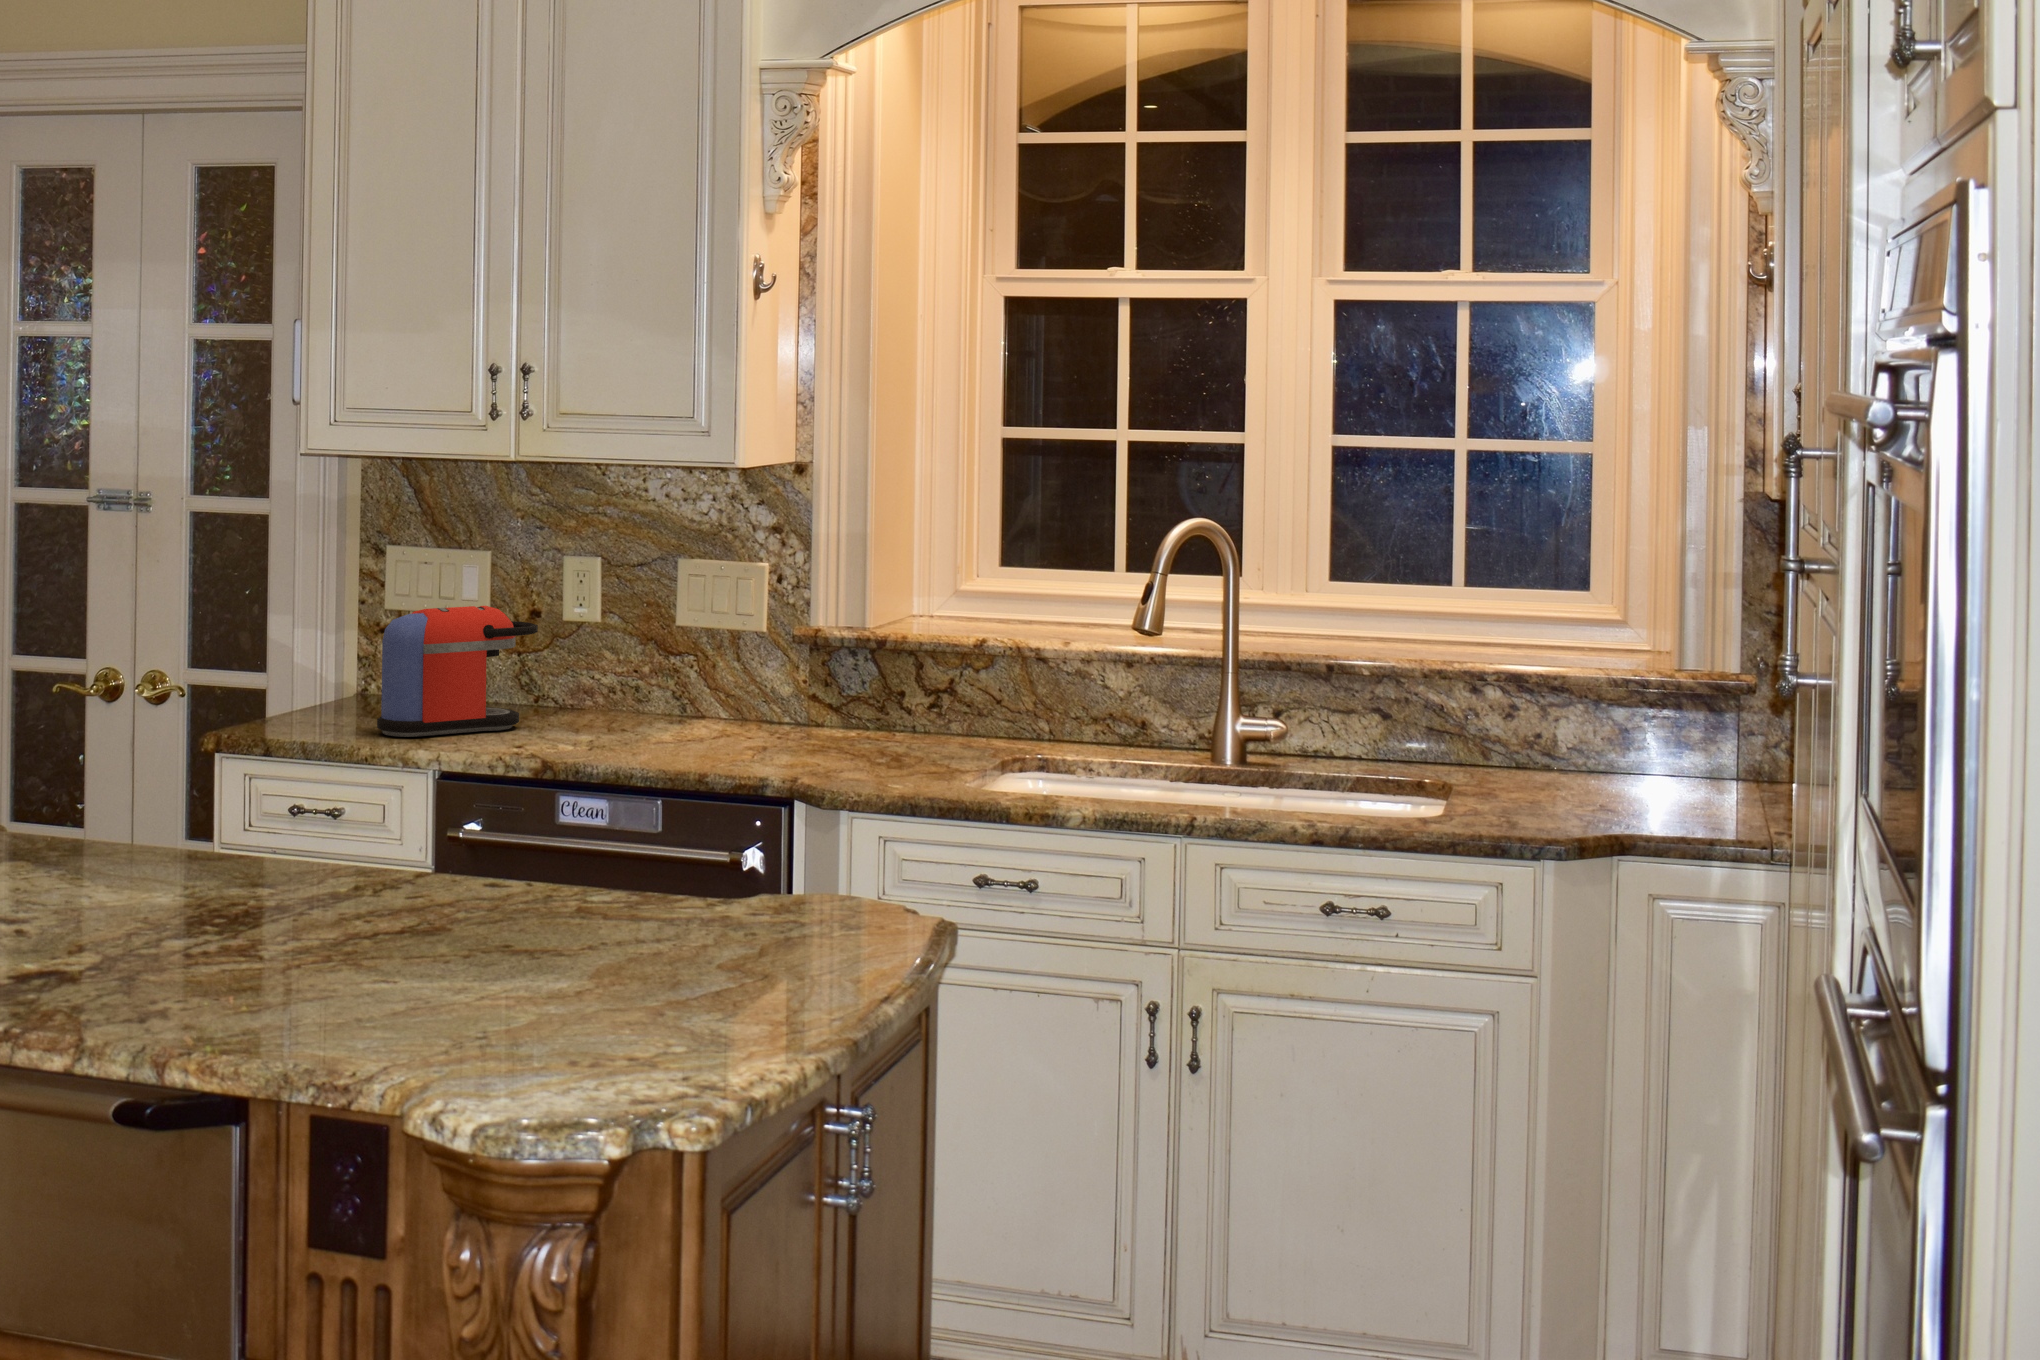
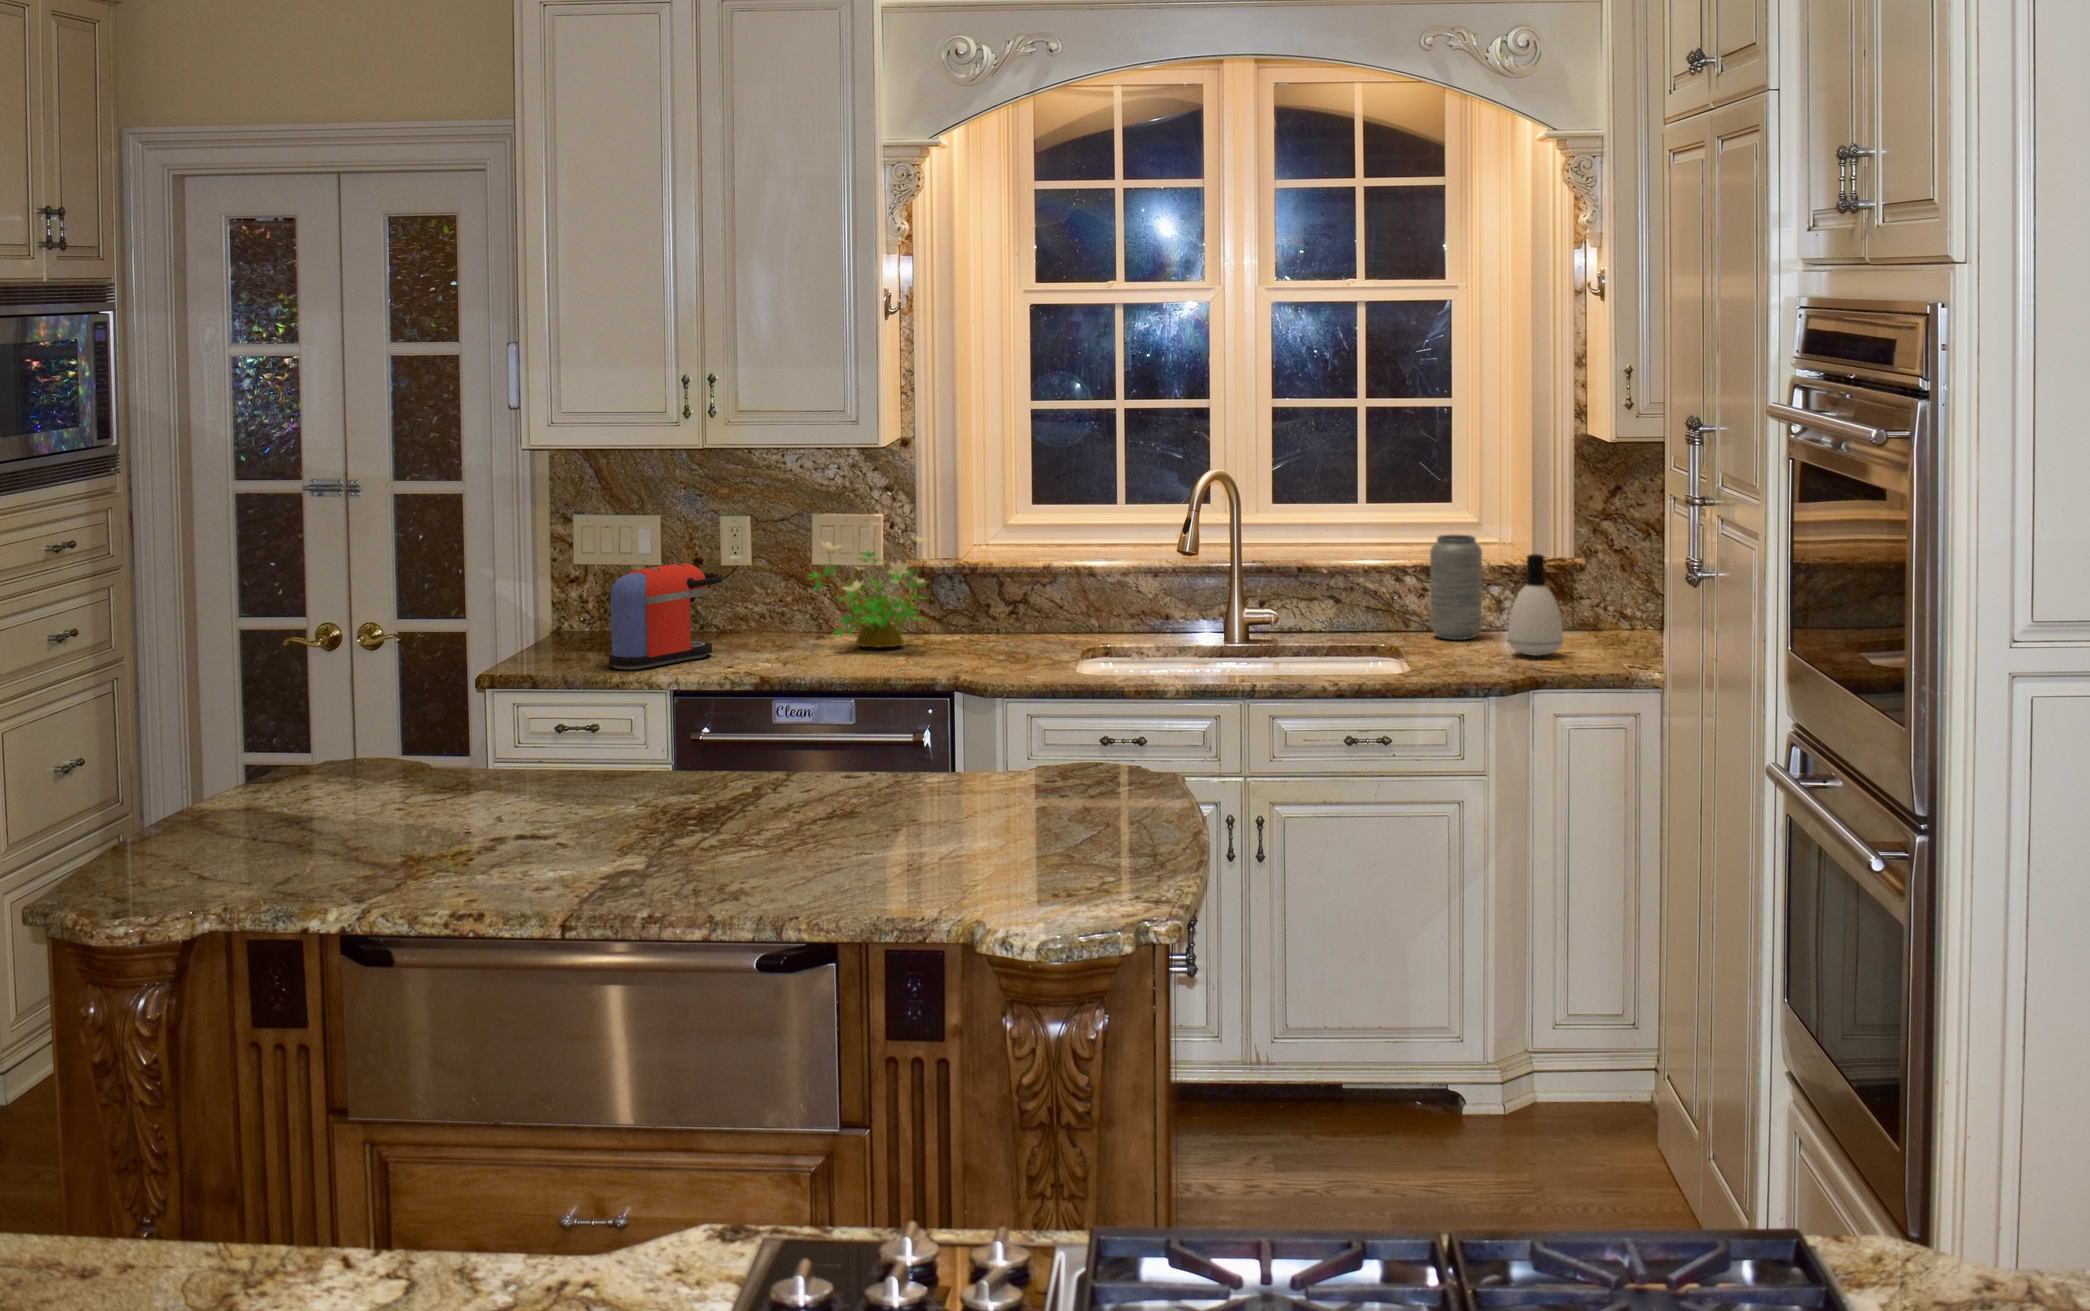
potted plant: none [650,566,804,735] -> present [810,522,928,647]
vase: none [1525,630,1606,785] -> present [1430,535,1482,640]
soap dispenser: none [1624,661,1717,814] -> present [1508,554,1565,656]

